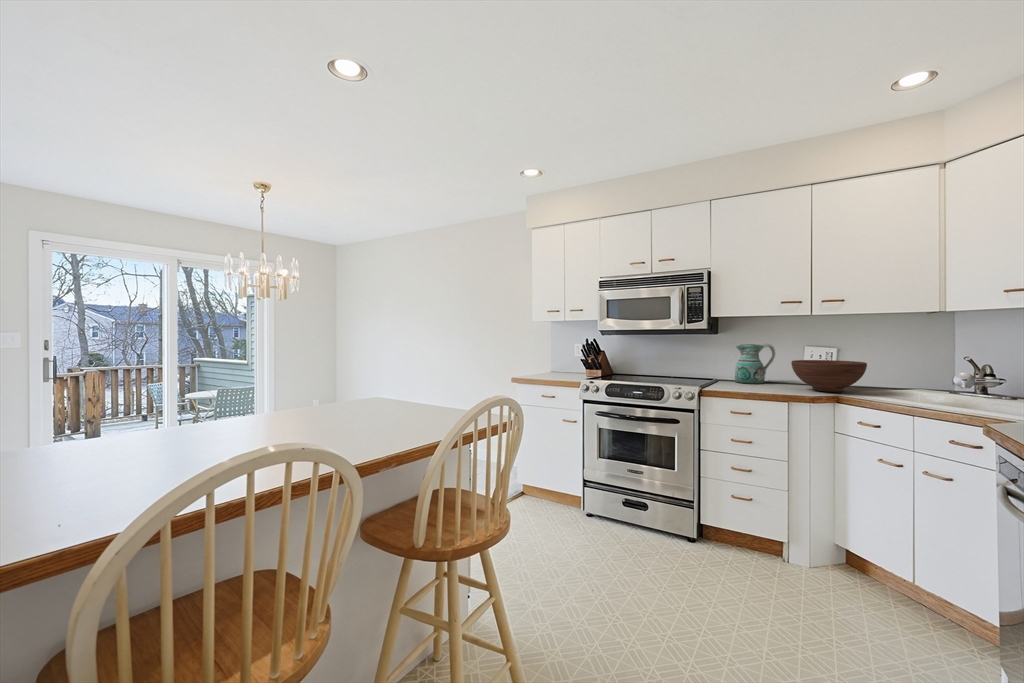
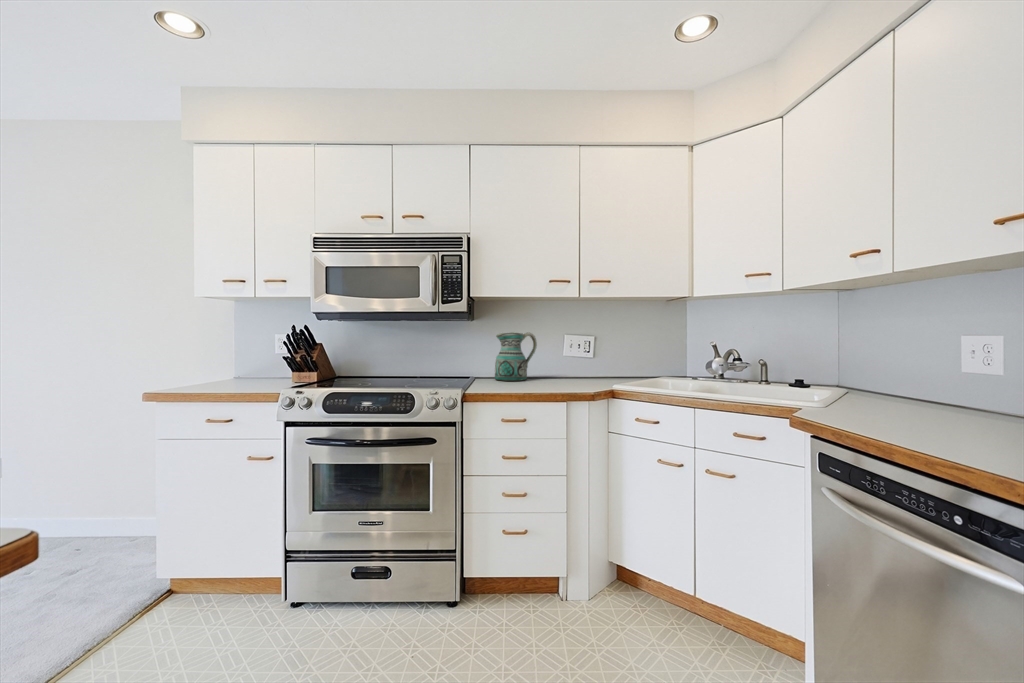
fruit bowl: present [791,360,867,392] -> none [561,350,635,386]

